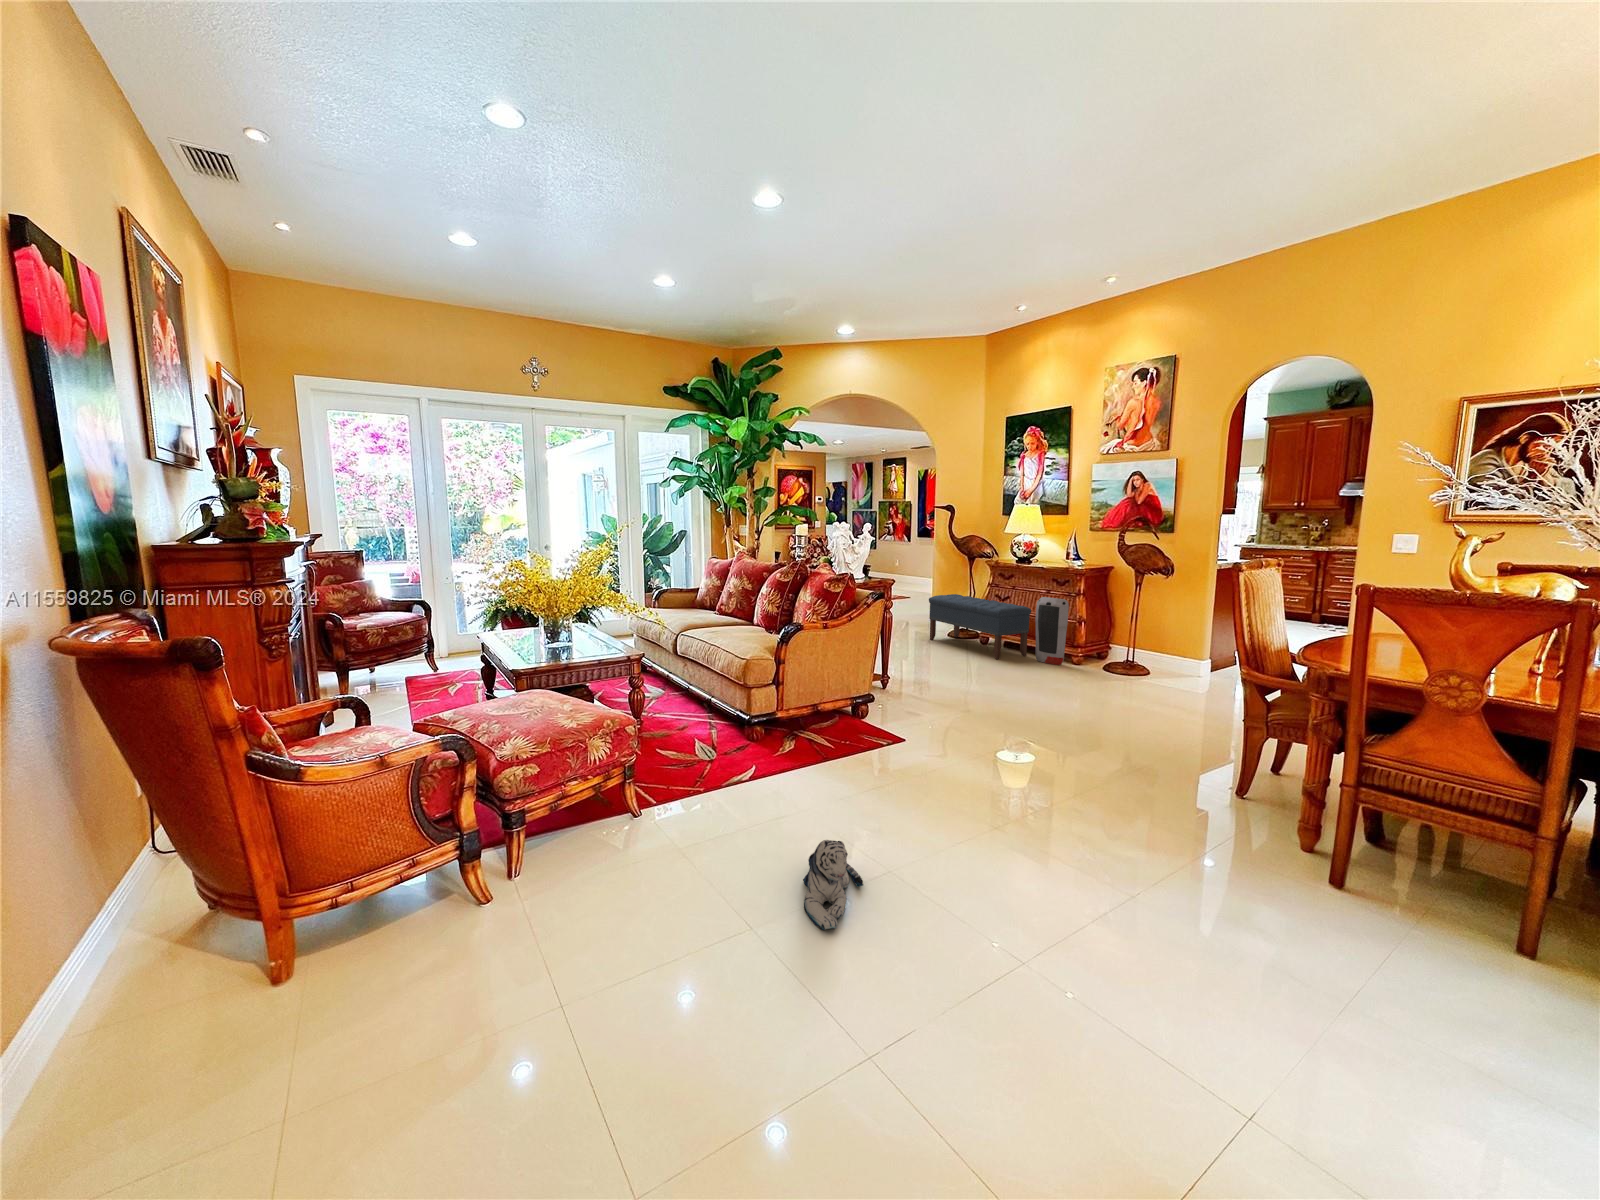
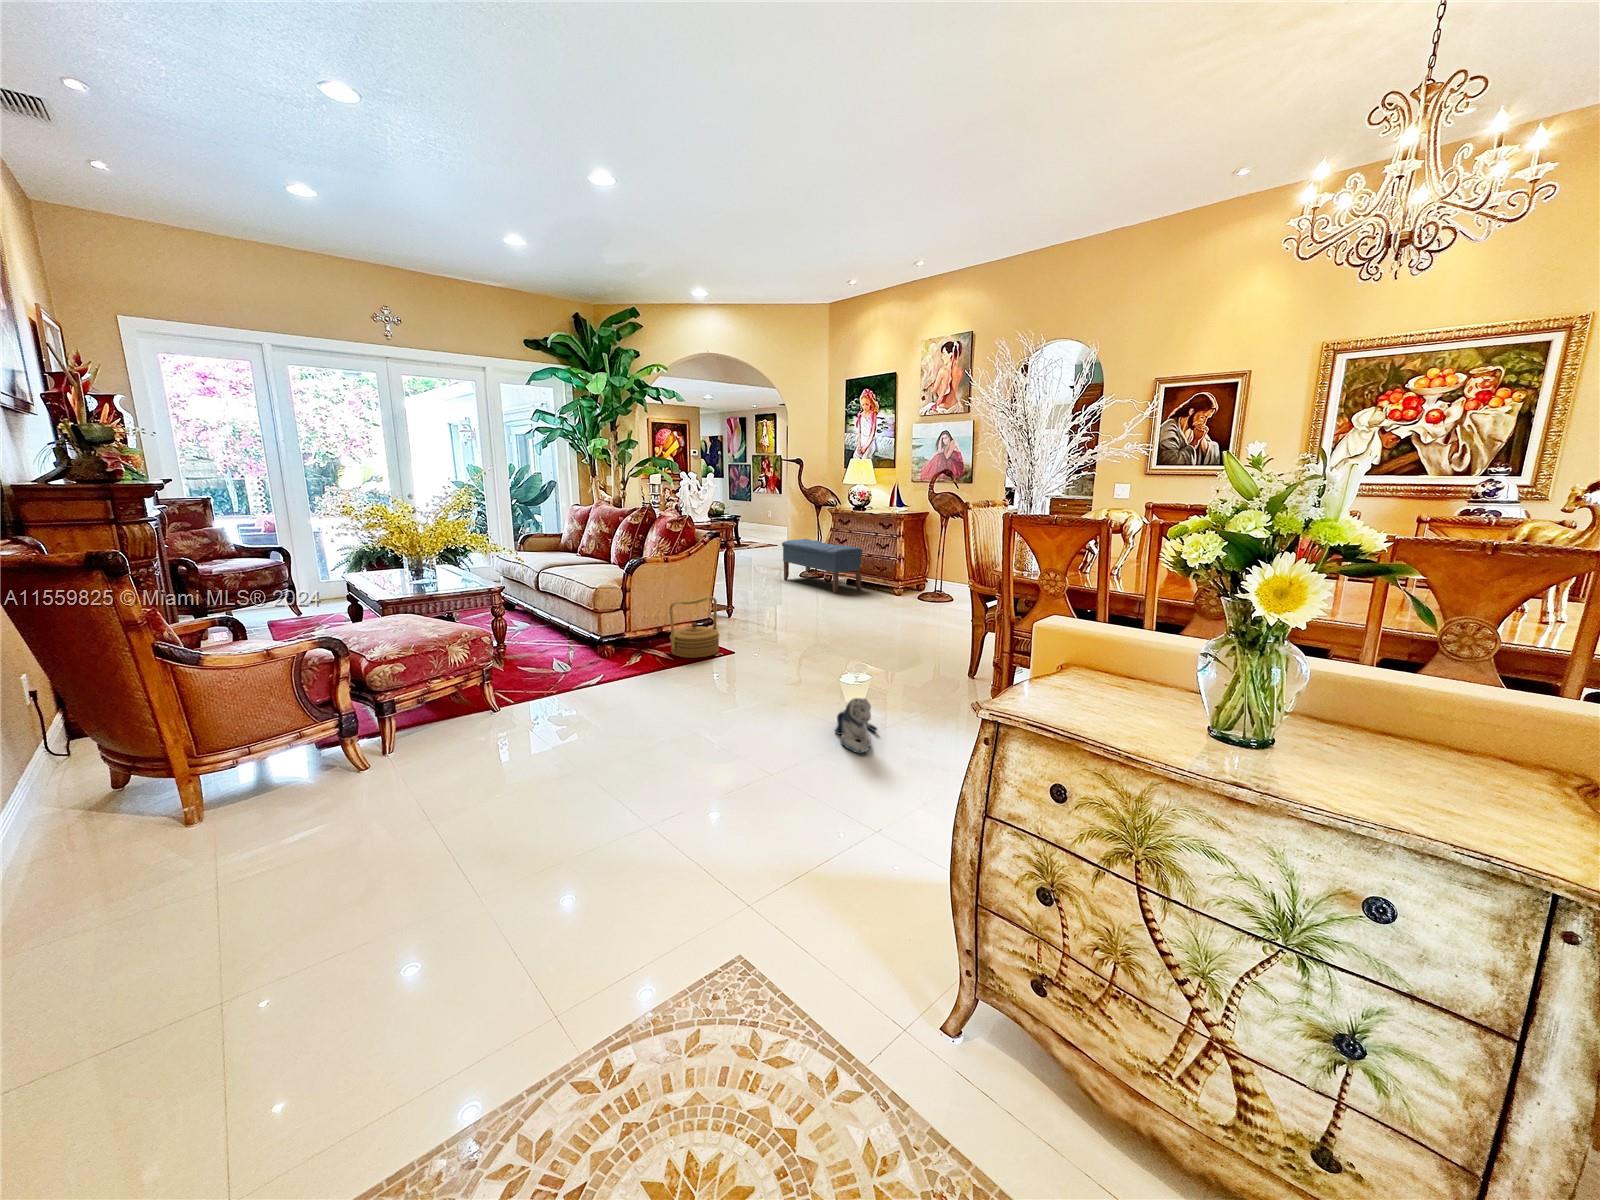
air purifier: present [1035,597,1069,665] -> none [866,539,891,596]
woven basket: none [827,669,887,746] -> present [669,596,720,658]
plush toy: present [803,840,863,930] -> present [835,698,877,754]

